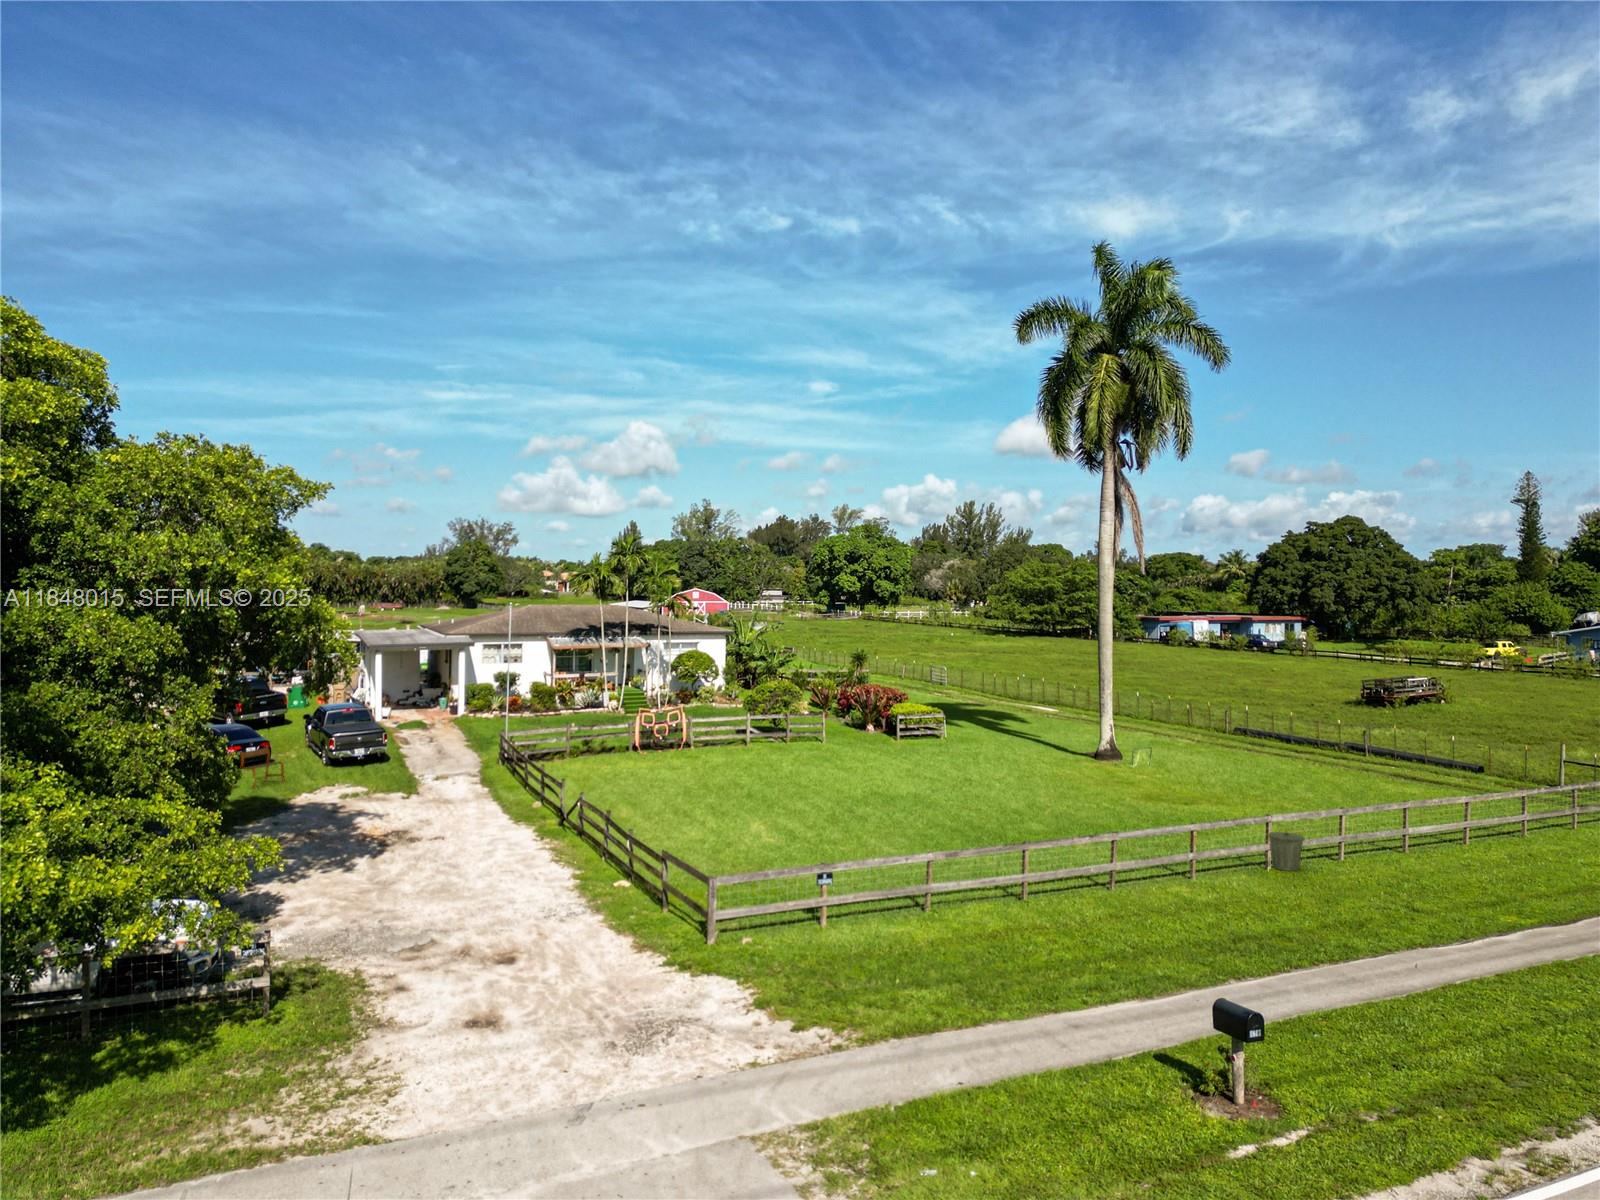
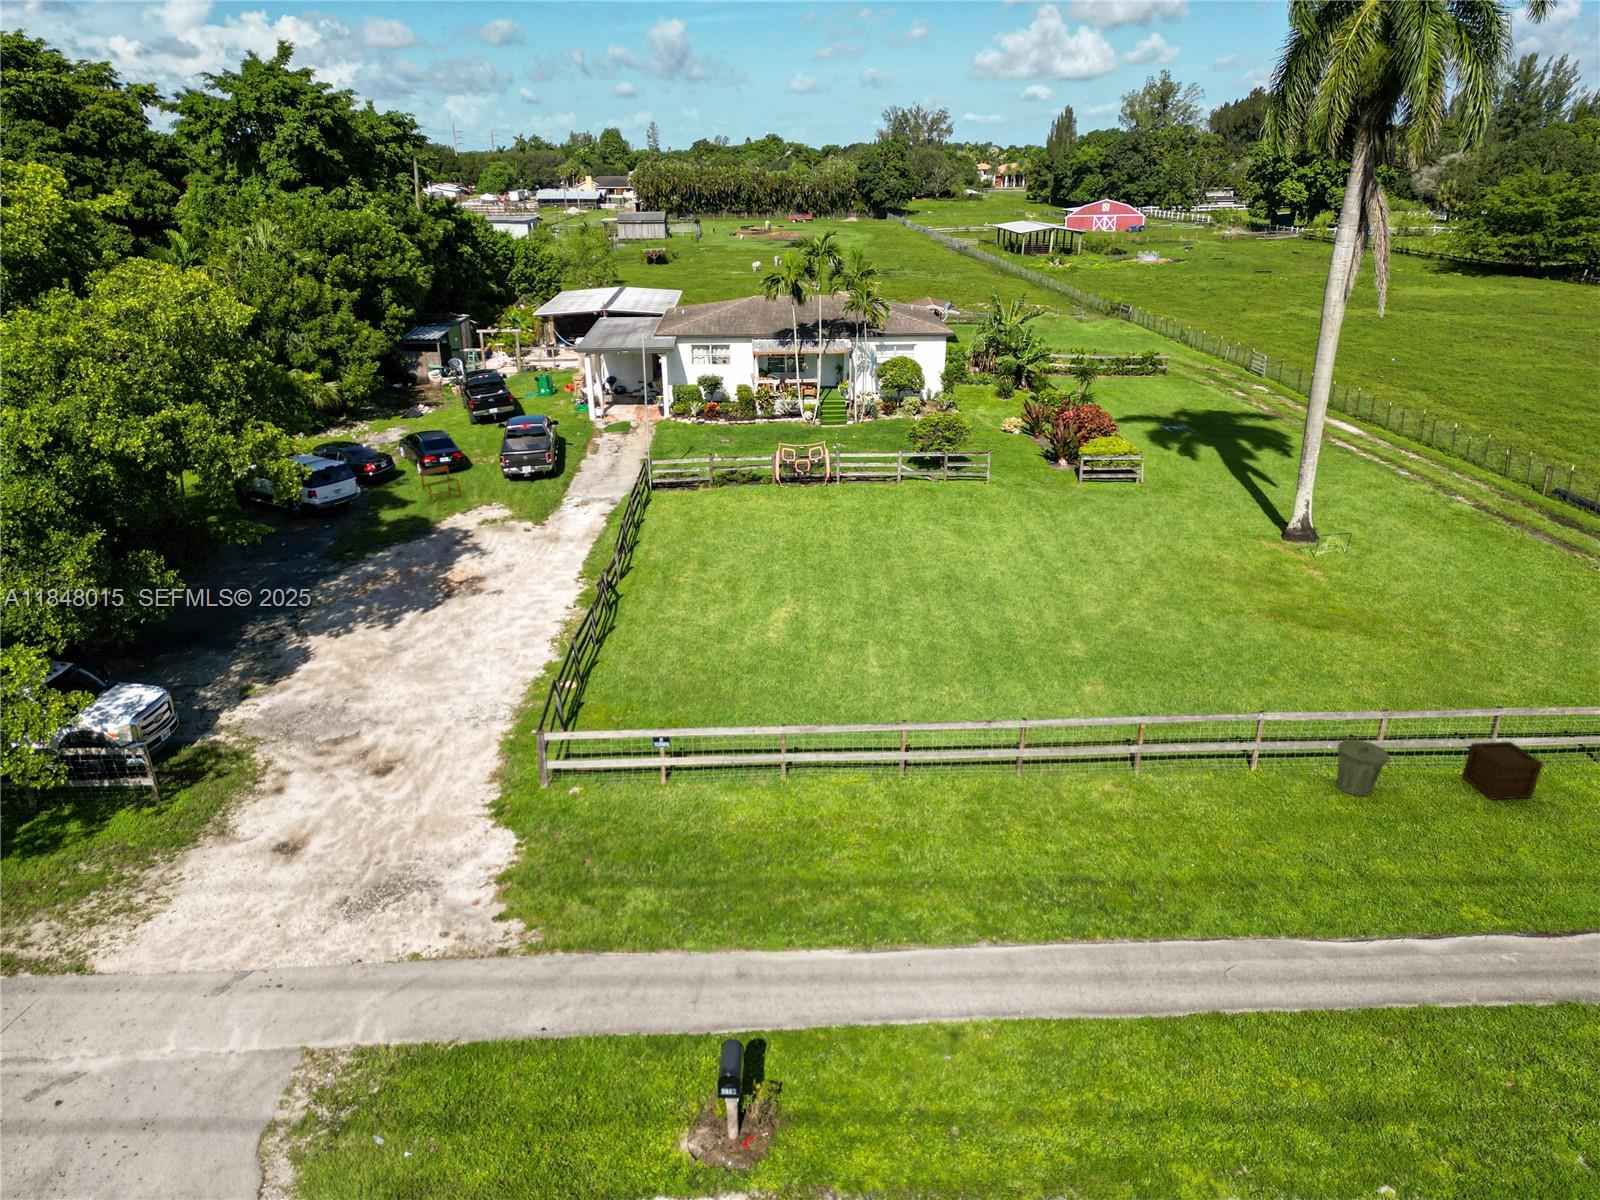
wooden crate: none [1336,824,1383,863] -> present [1462,742,1543,800]

